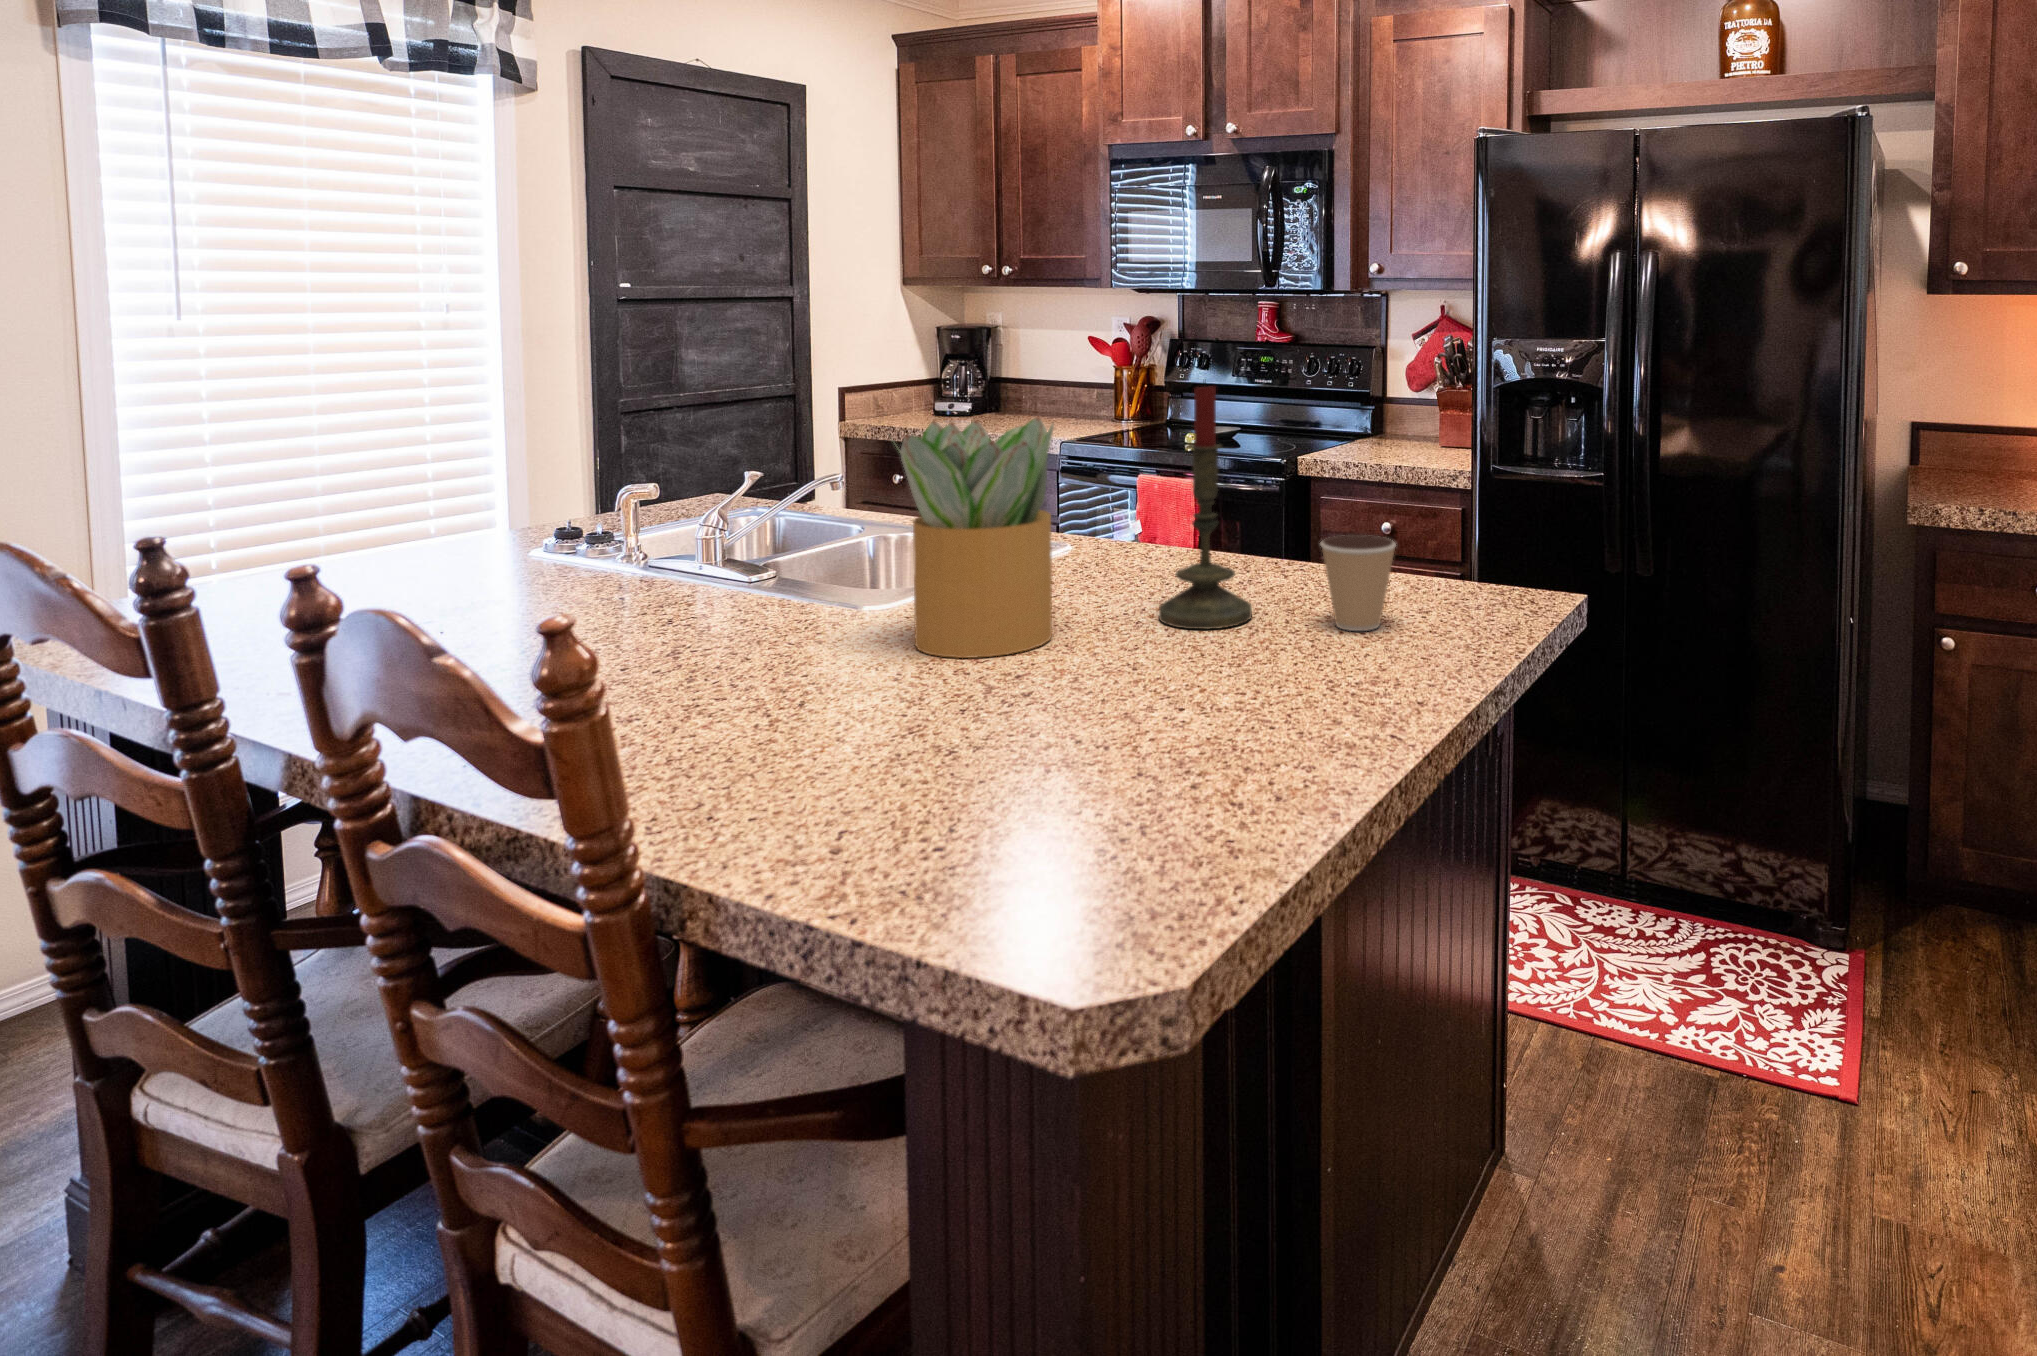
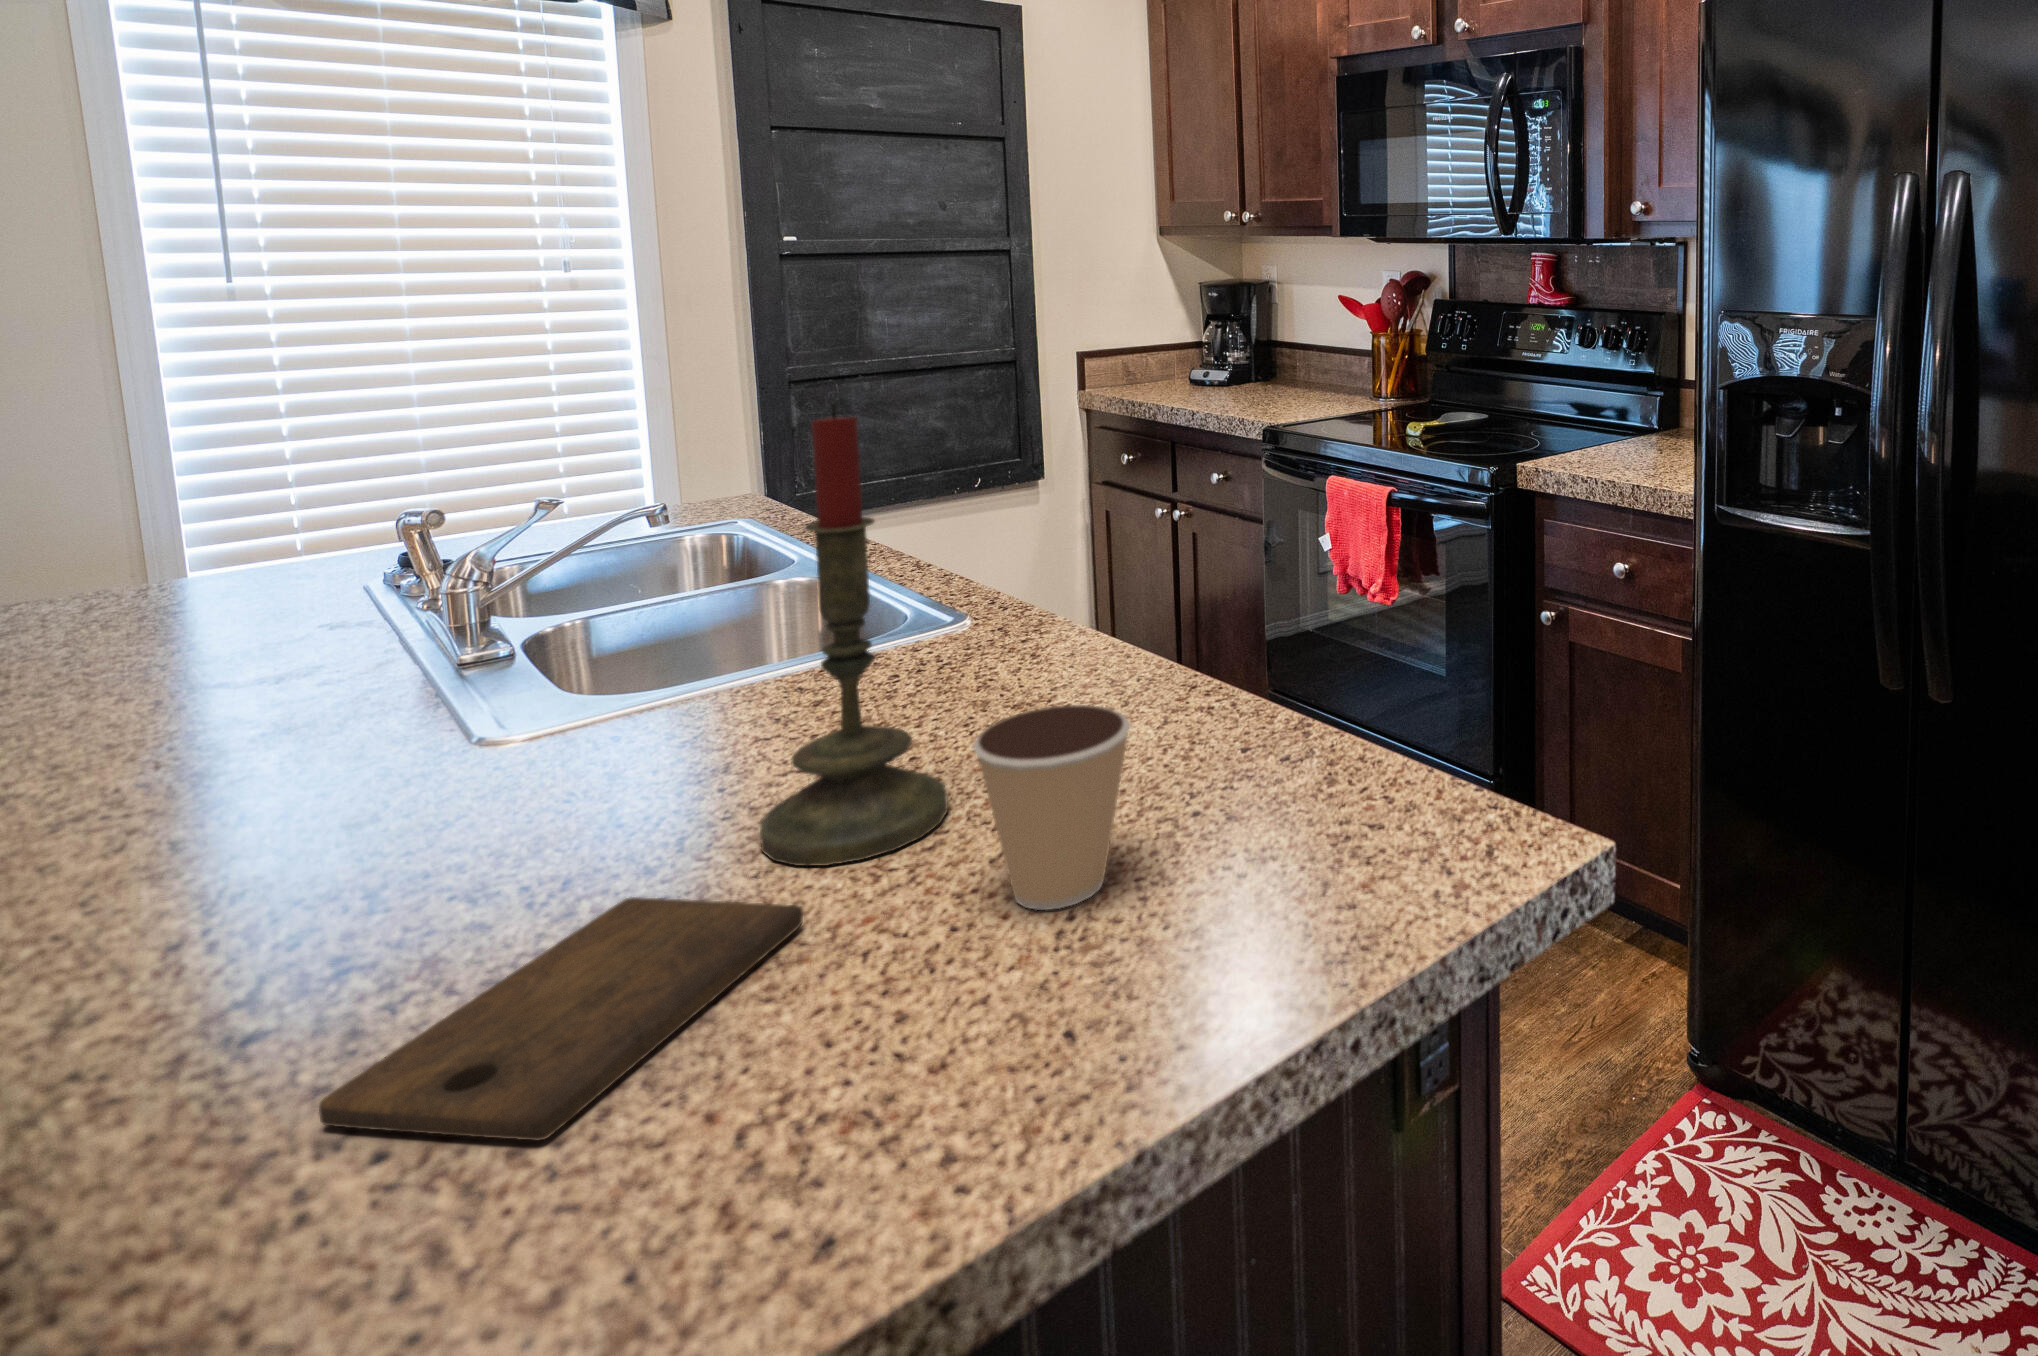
potted plant: present [899,417,1054,658] -> none [176,465,579,907]
cutting board: none [1160,632,1282,697] -> present [319,897,803,1140]

